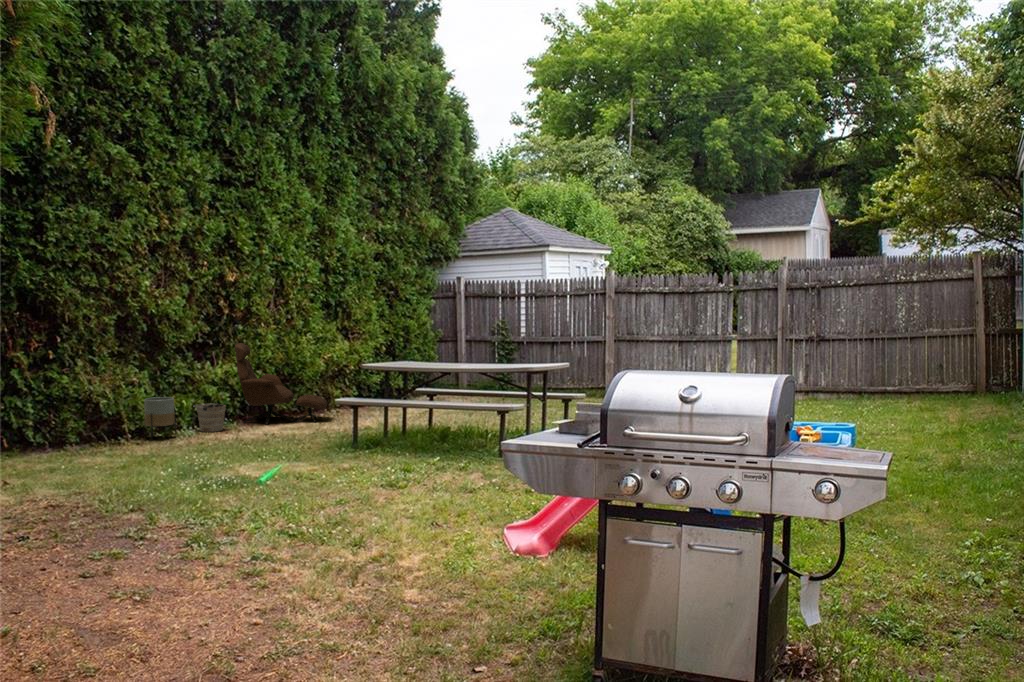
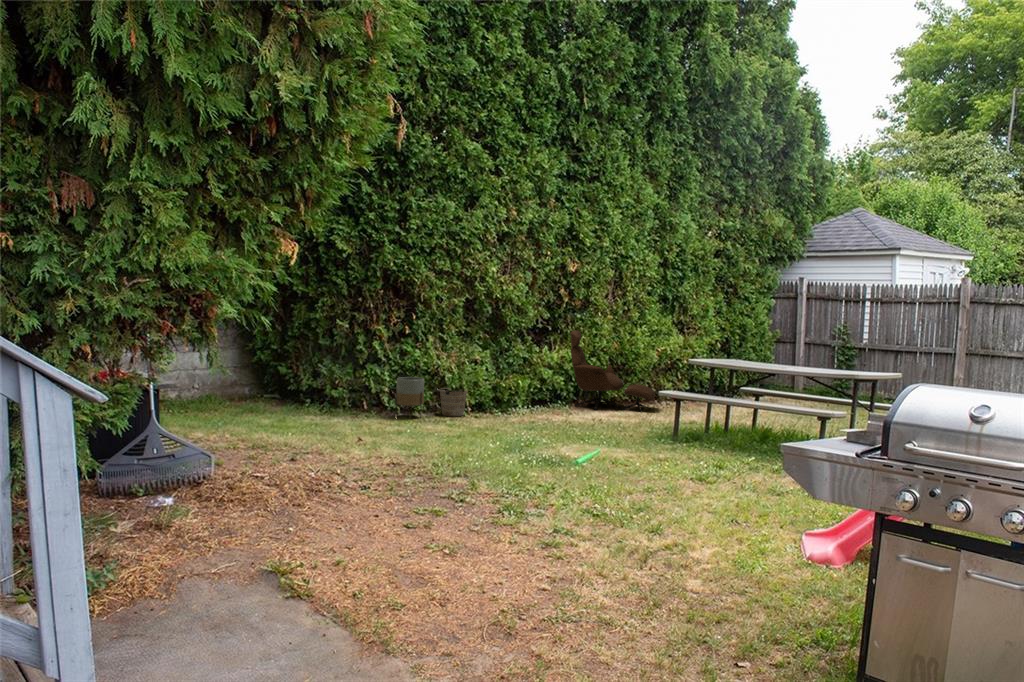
planter: present [144,397,176,437] -> present [396,377,424,414]
bucket: present [197,403,226,432] -> present [437,388,467,416]

